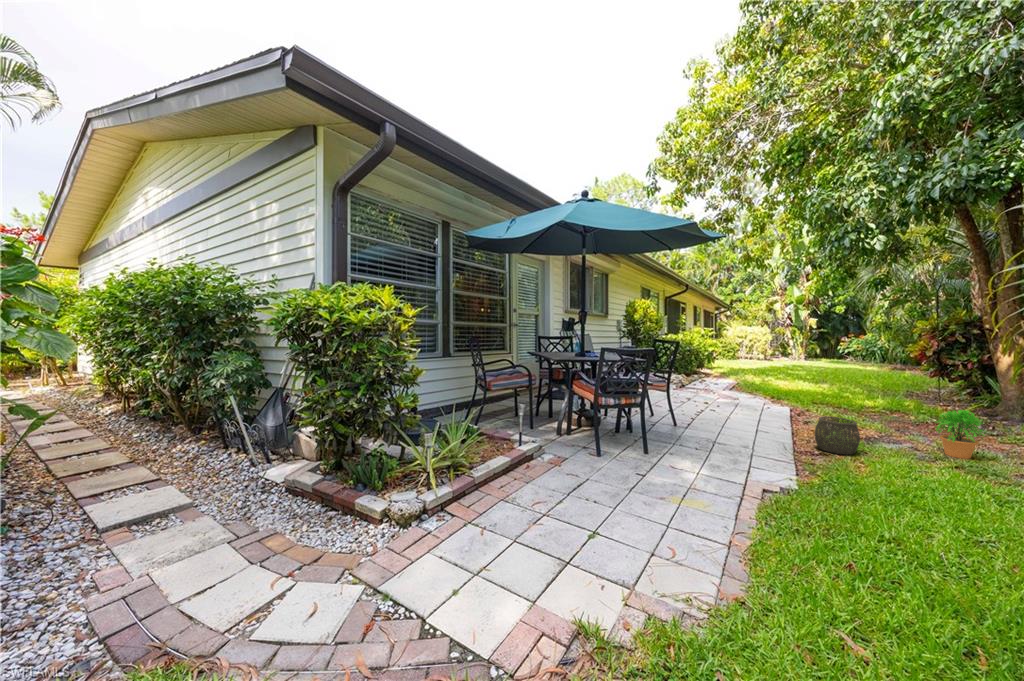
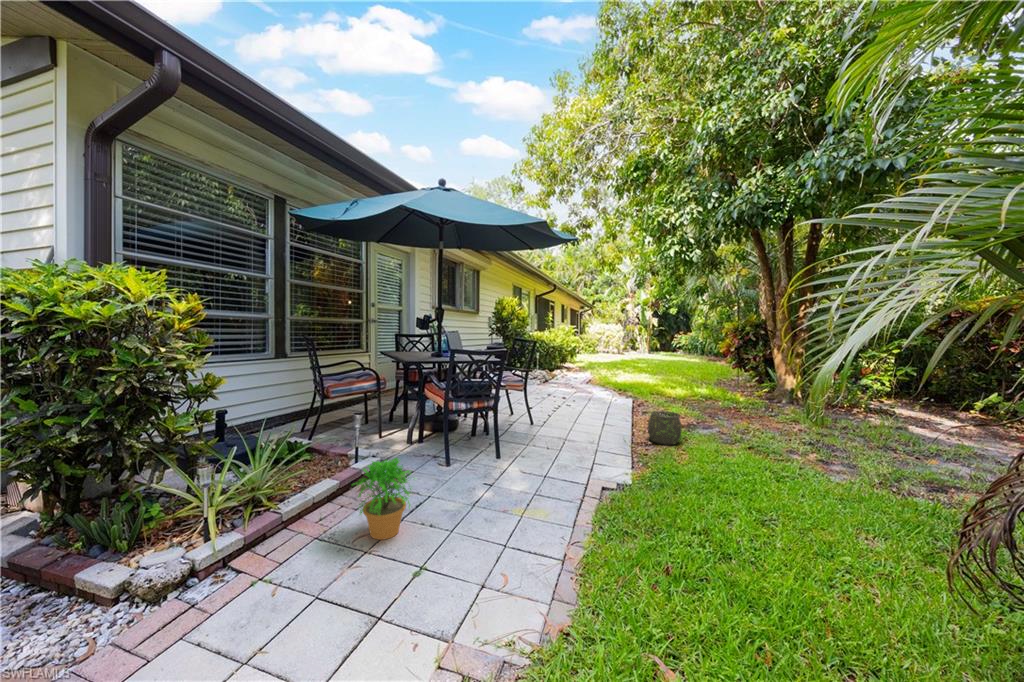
potted plant: present [936,410,984,459] -> present [357,458,411,540]

